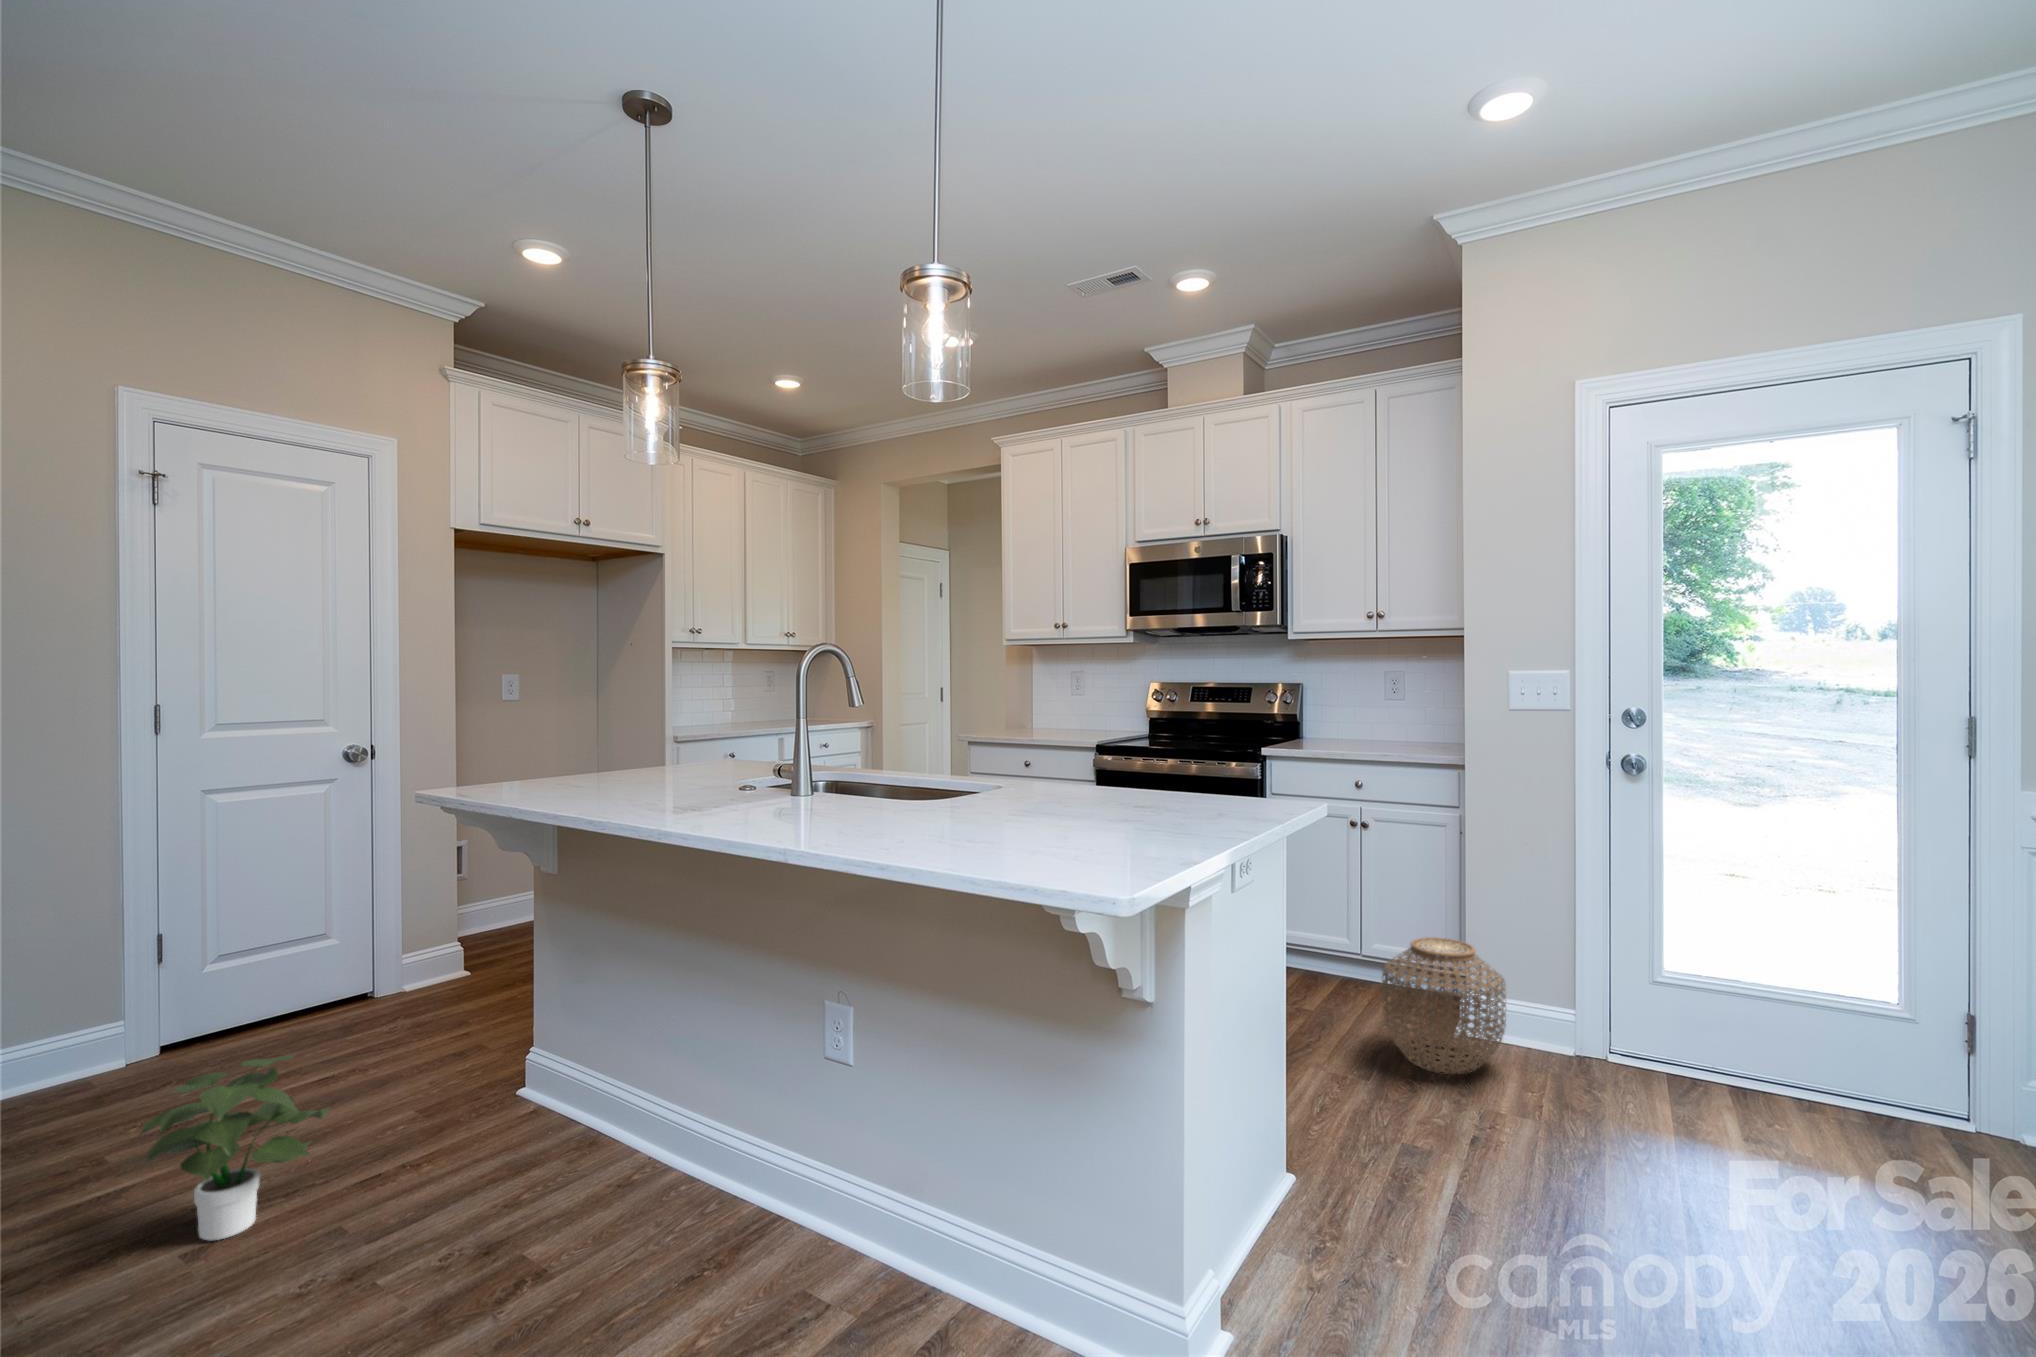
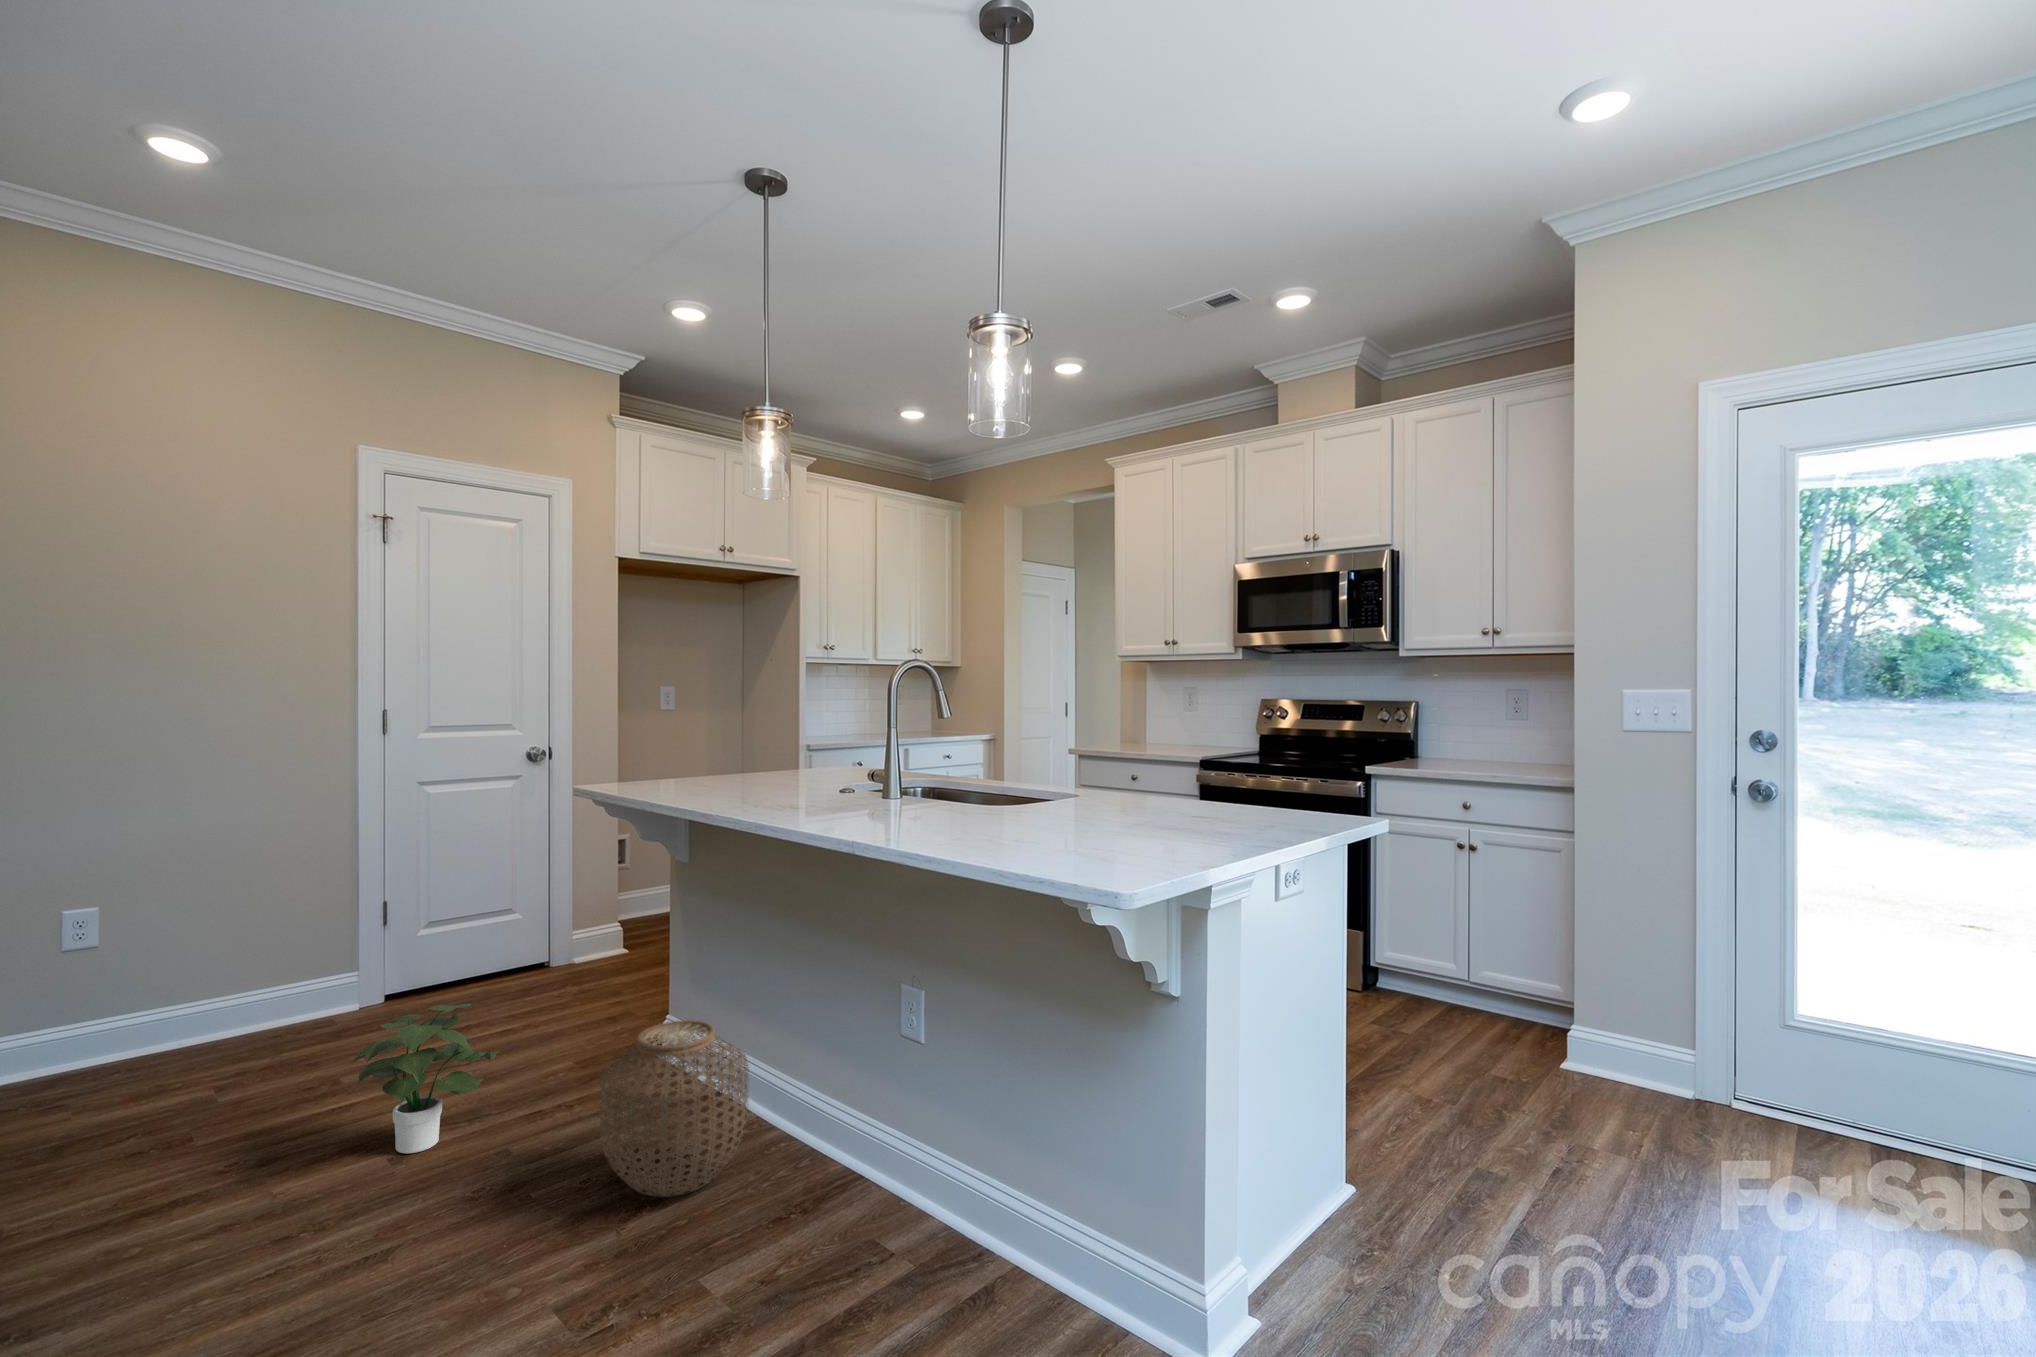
woven basket: present [1382,937,1506,1074] -> present [600,1020,748,1197]

